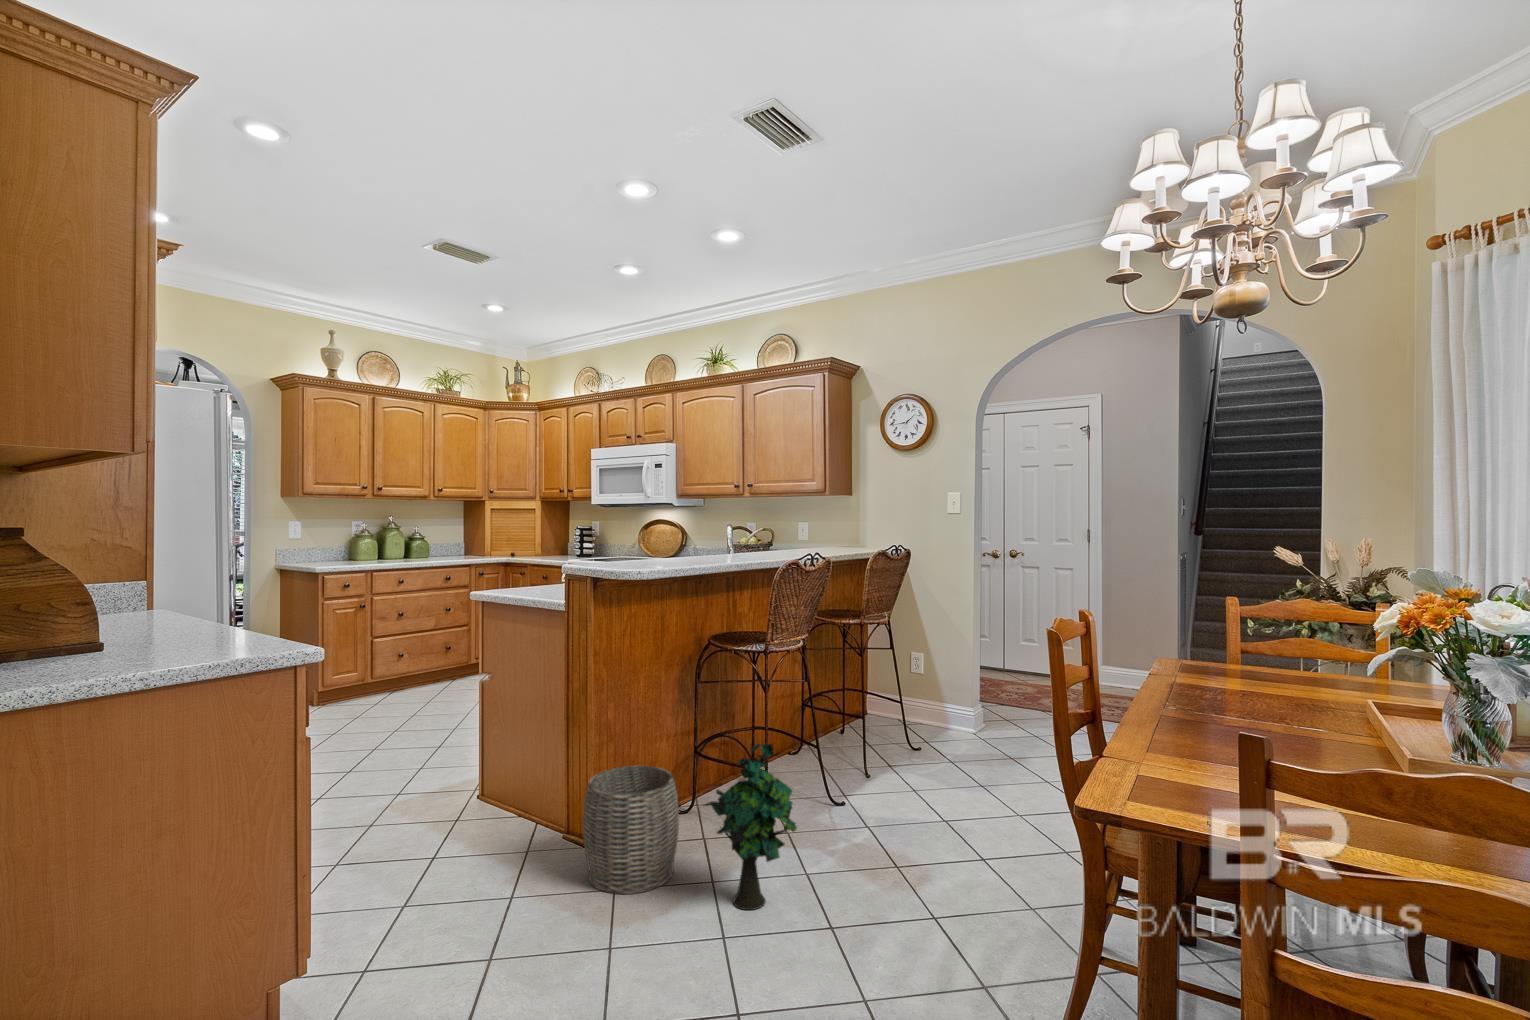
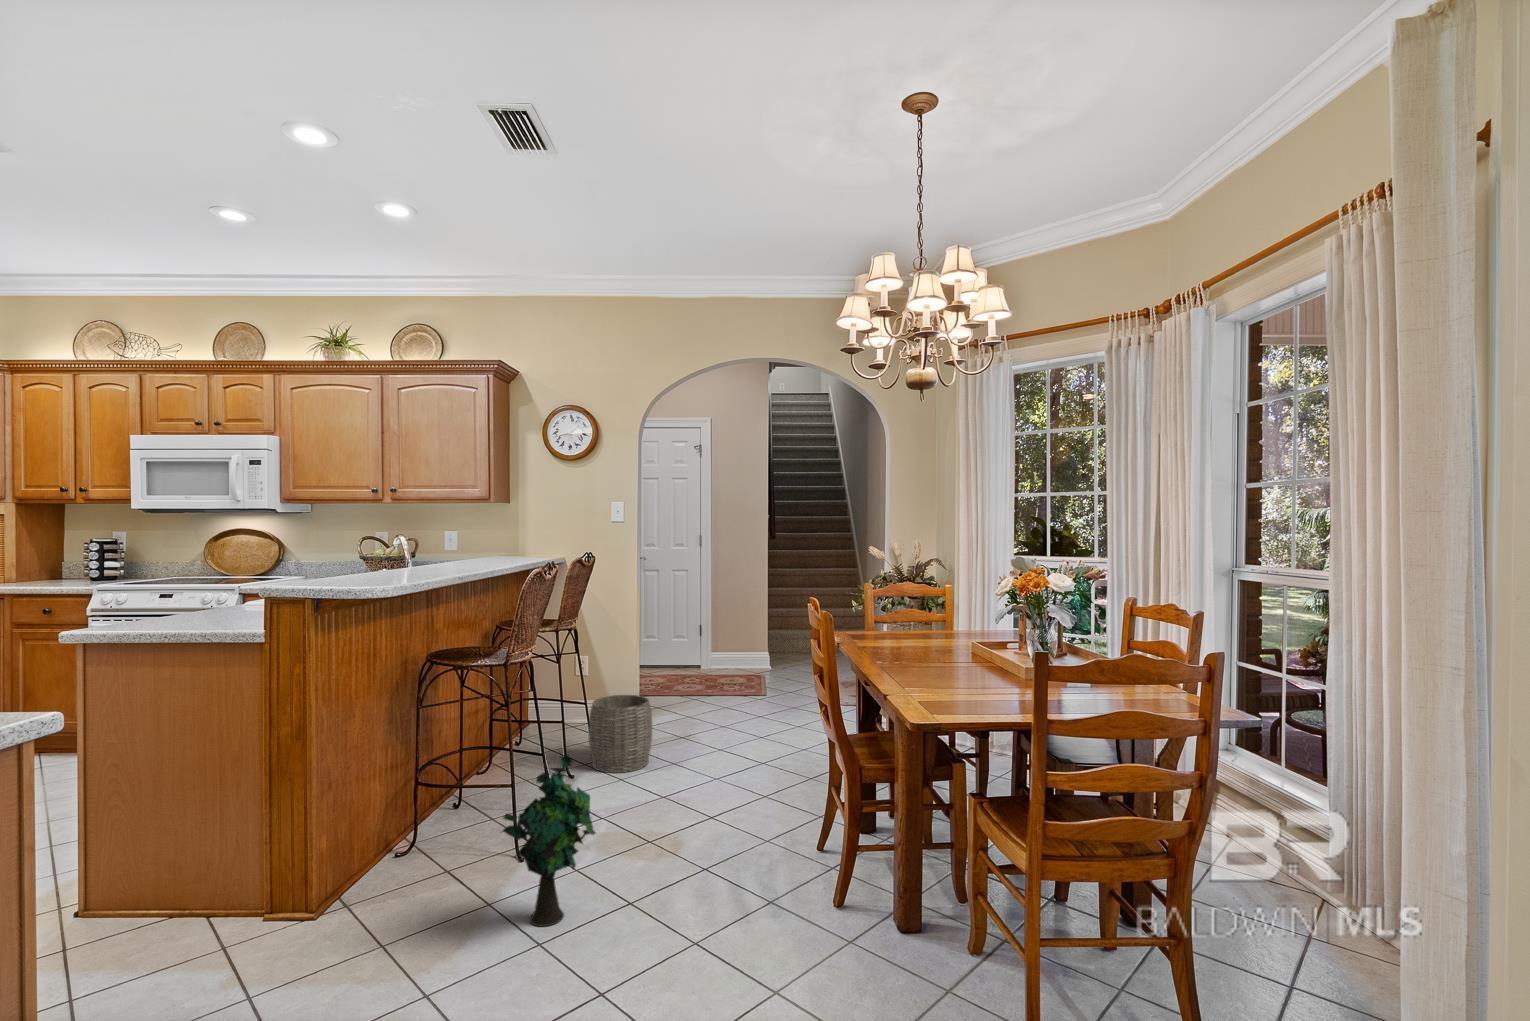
woven basket: present [583,766,679,894] -> present [589,695,652,773]

